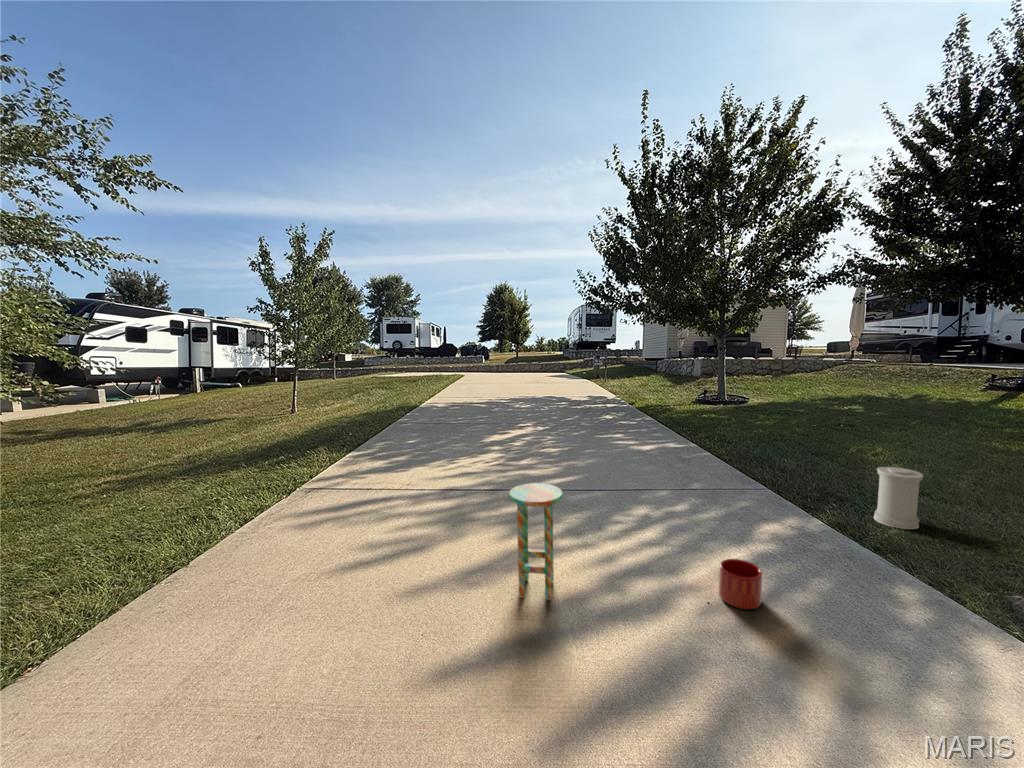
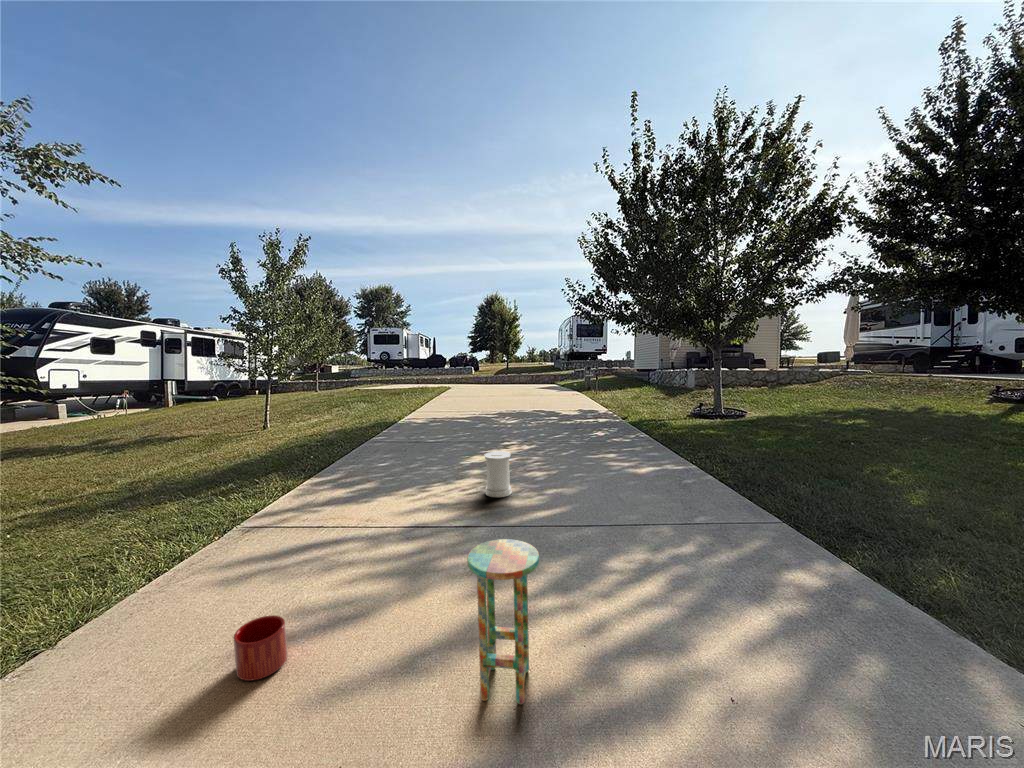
trash can: present [874,467,923,529] -> present [485,451,511,497]
planter: present [719,559,762,609] -> present [234,615,287,681]

